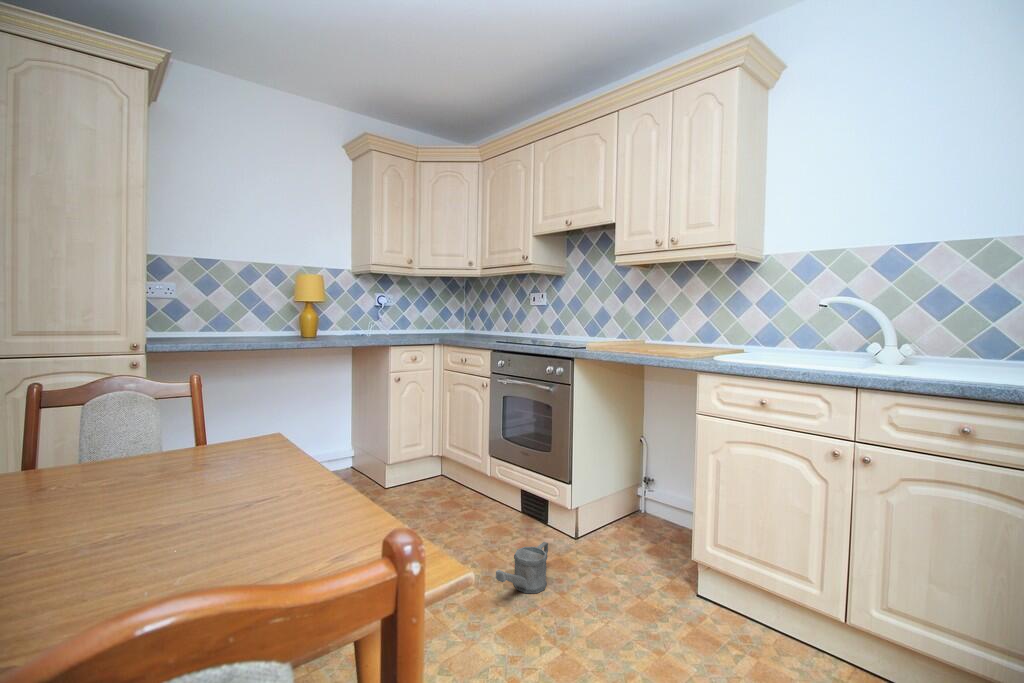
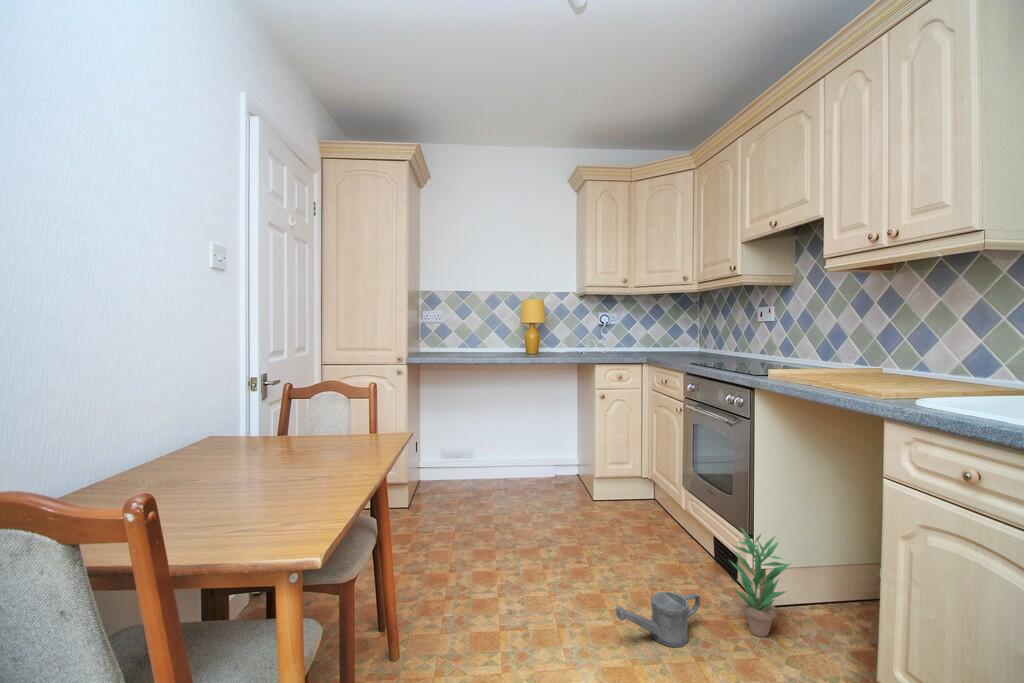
potted plant: none [566,476,613,563] -> present [729,528,790,637]

